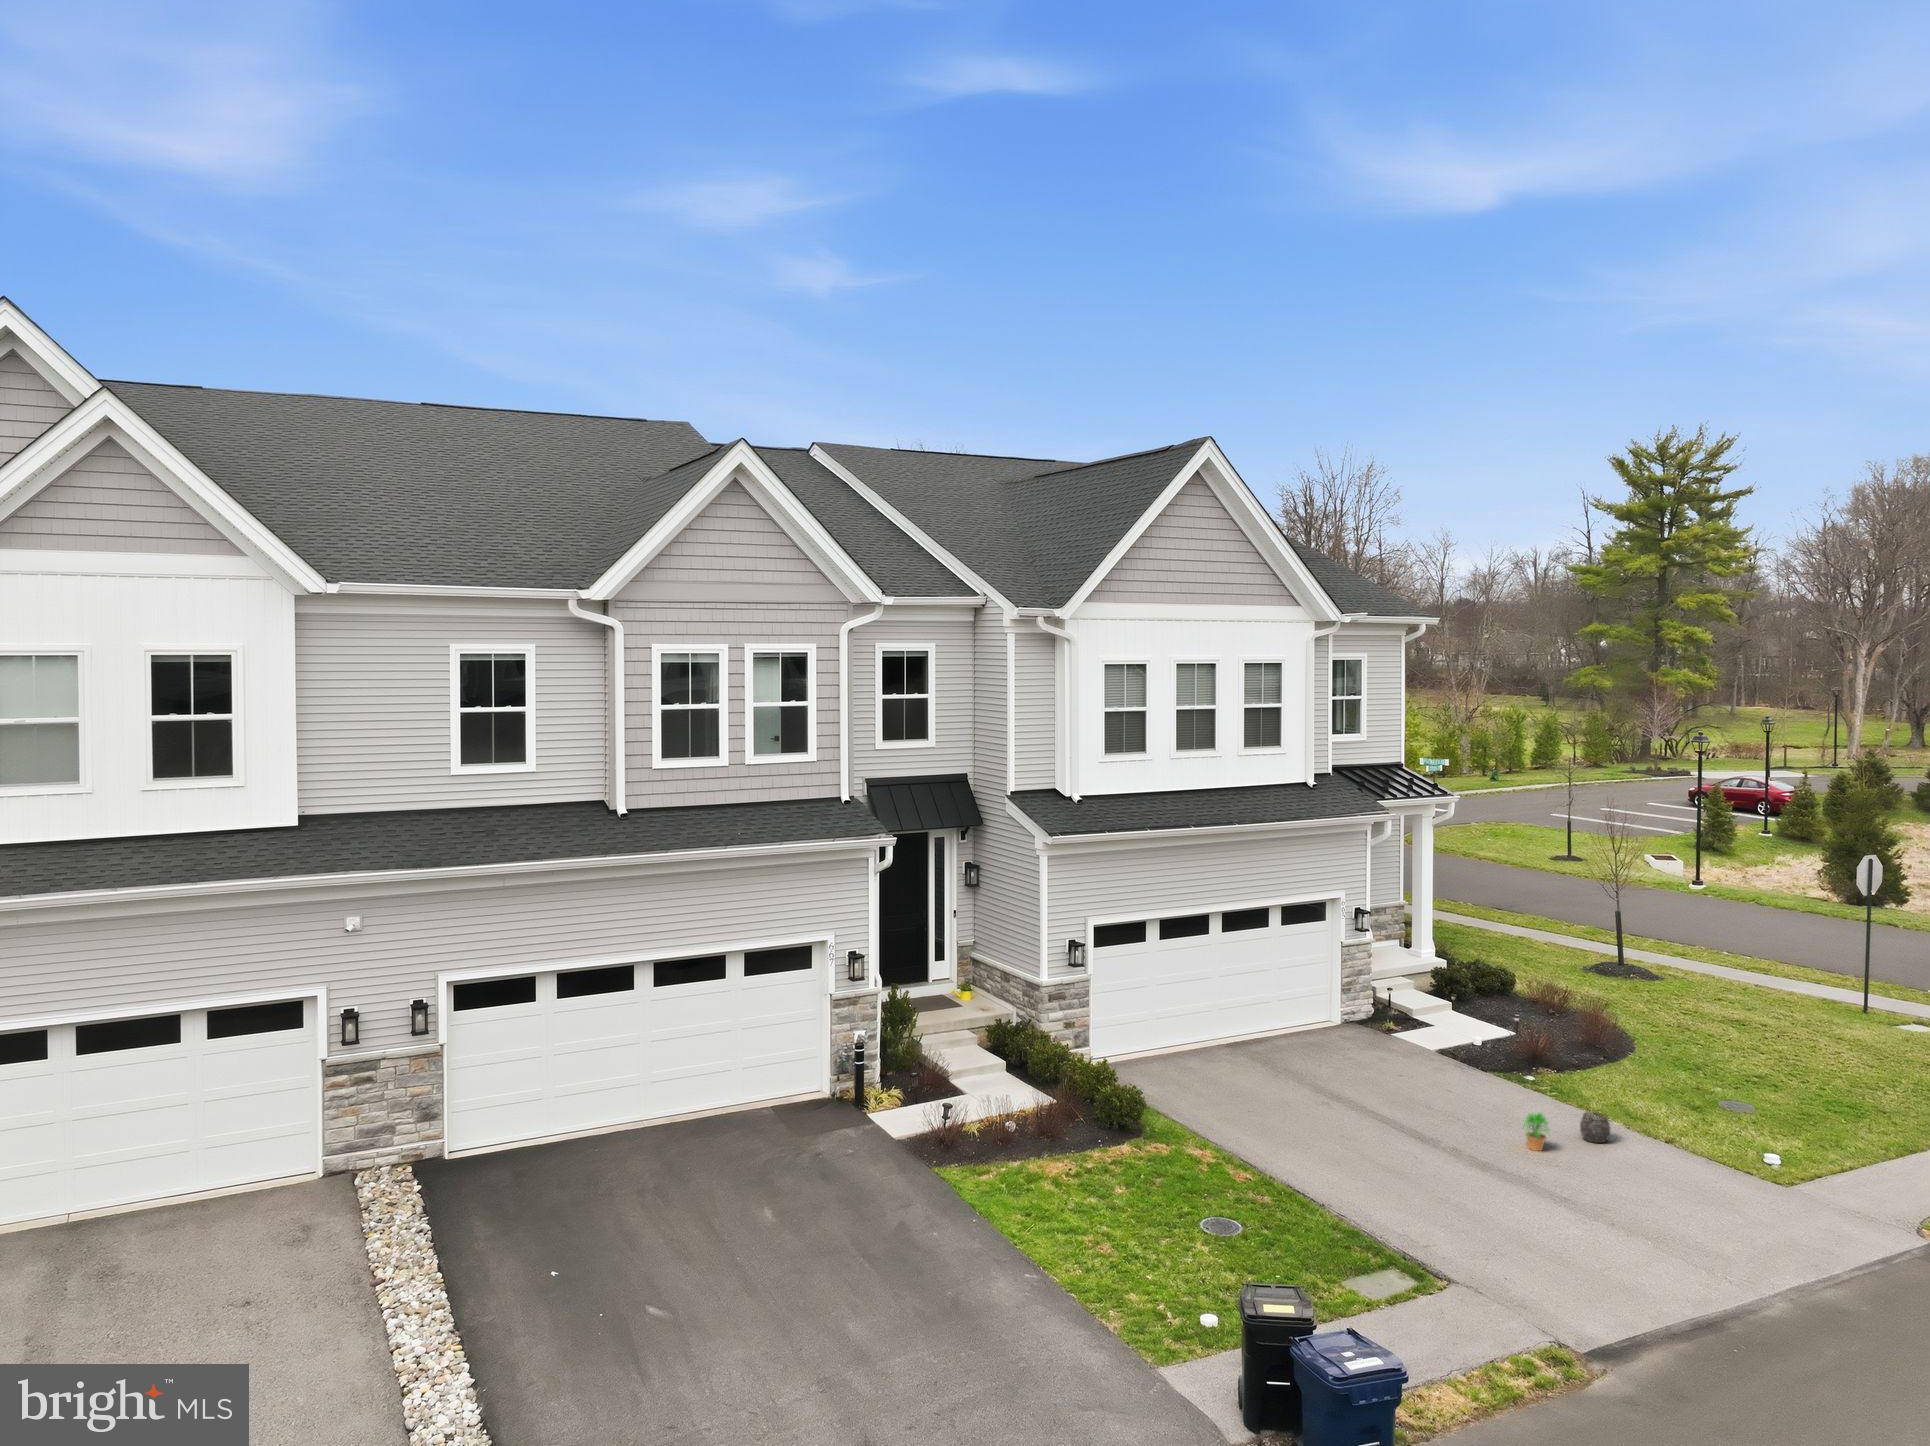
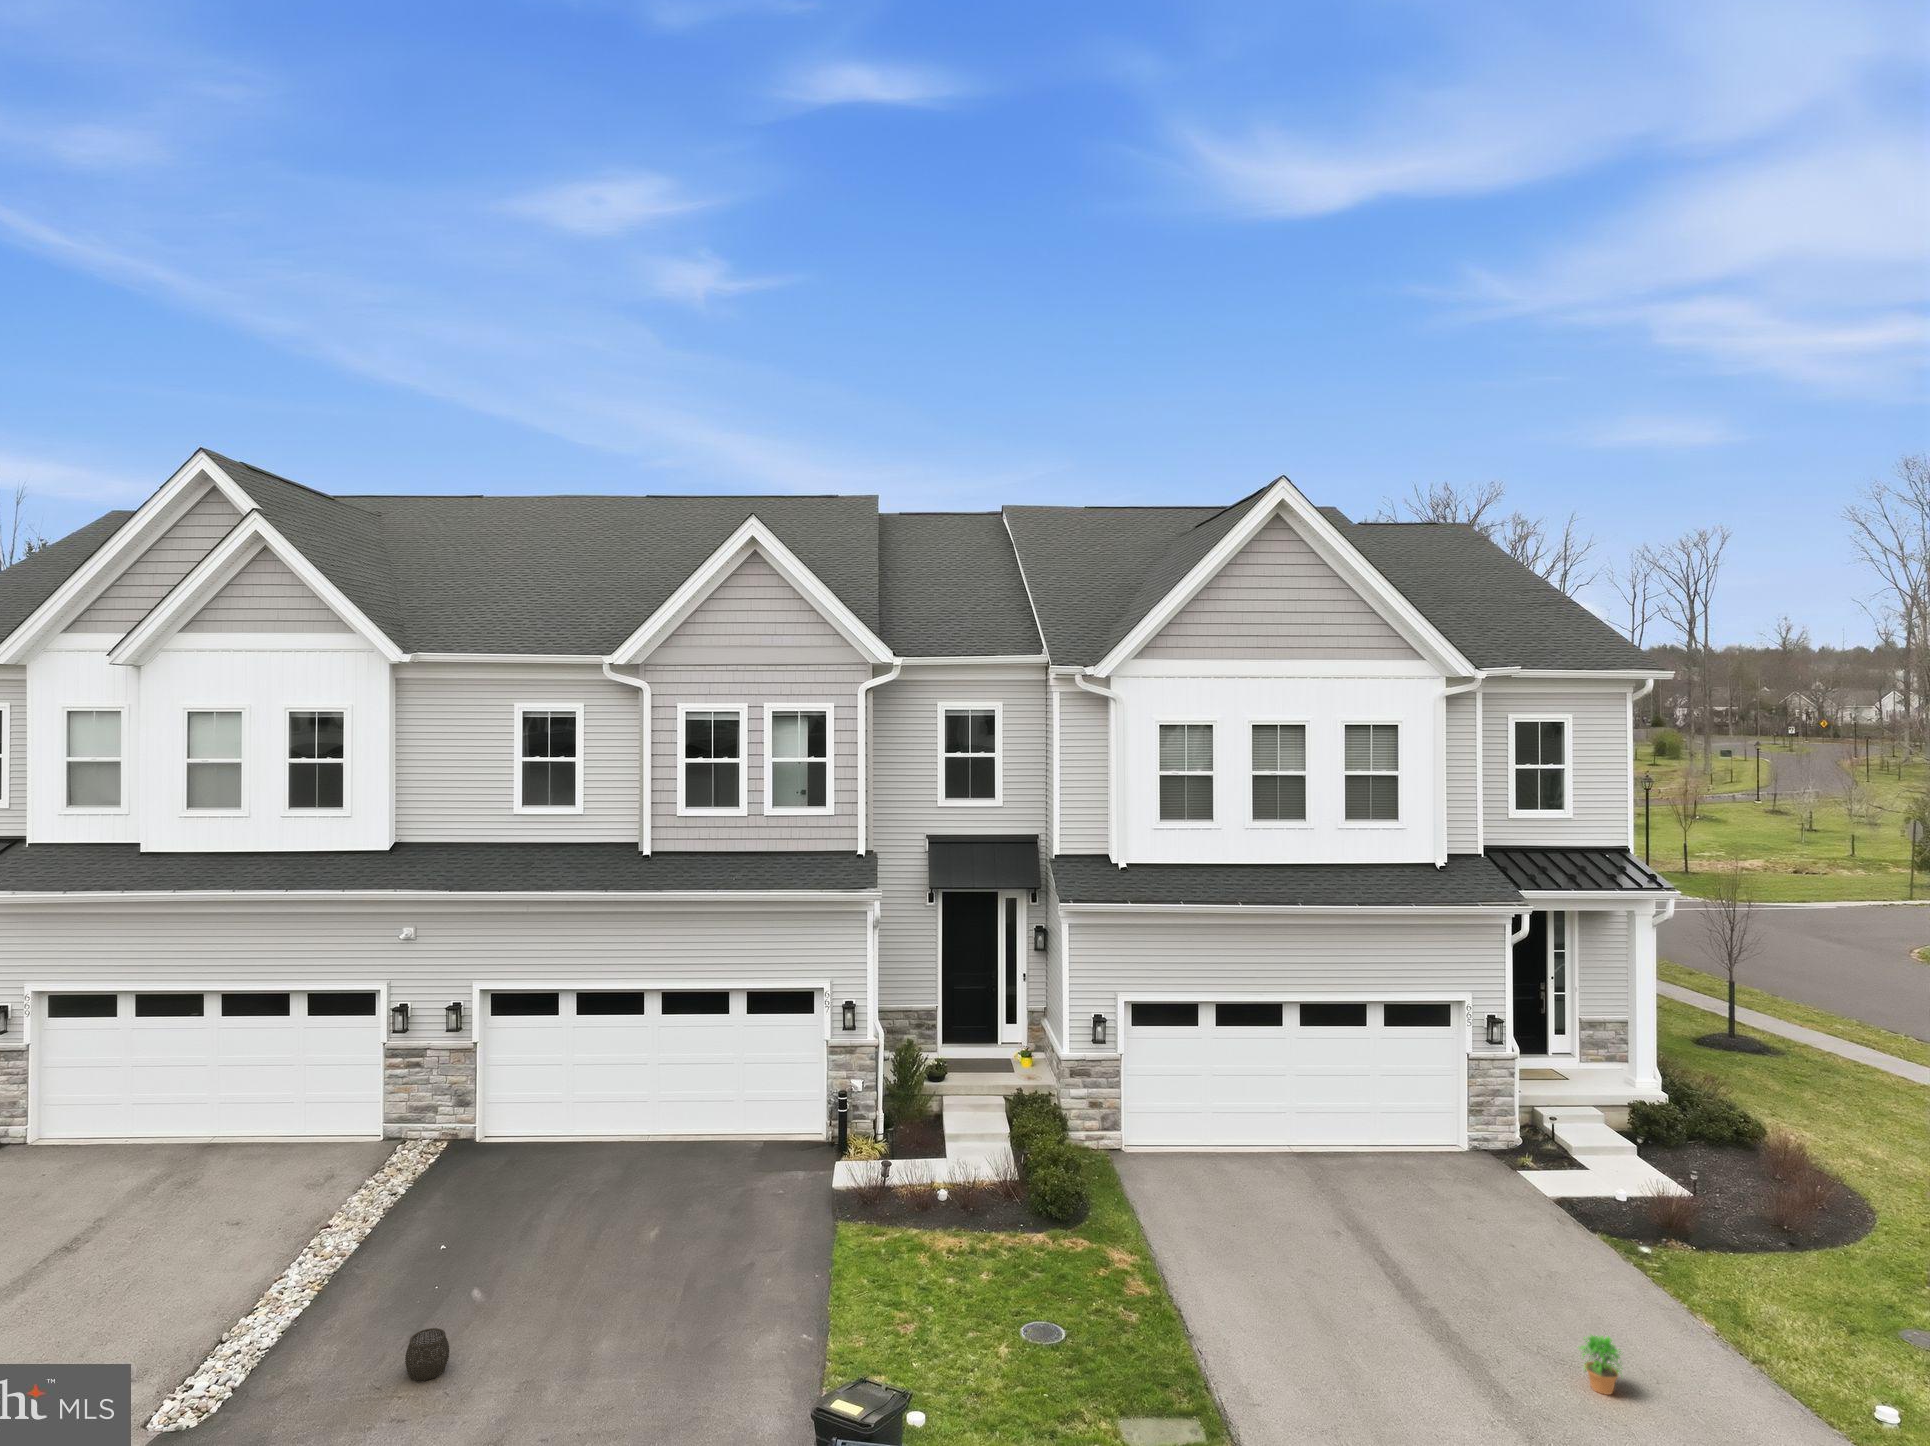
woven basket: present [1580,1112,1610,1143] -> present [405,1328,449,1381]

